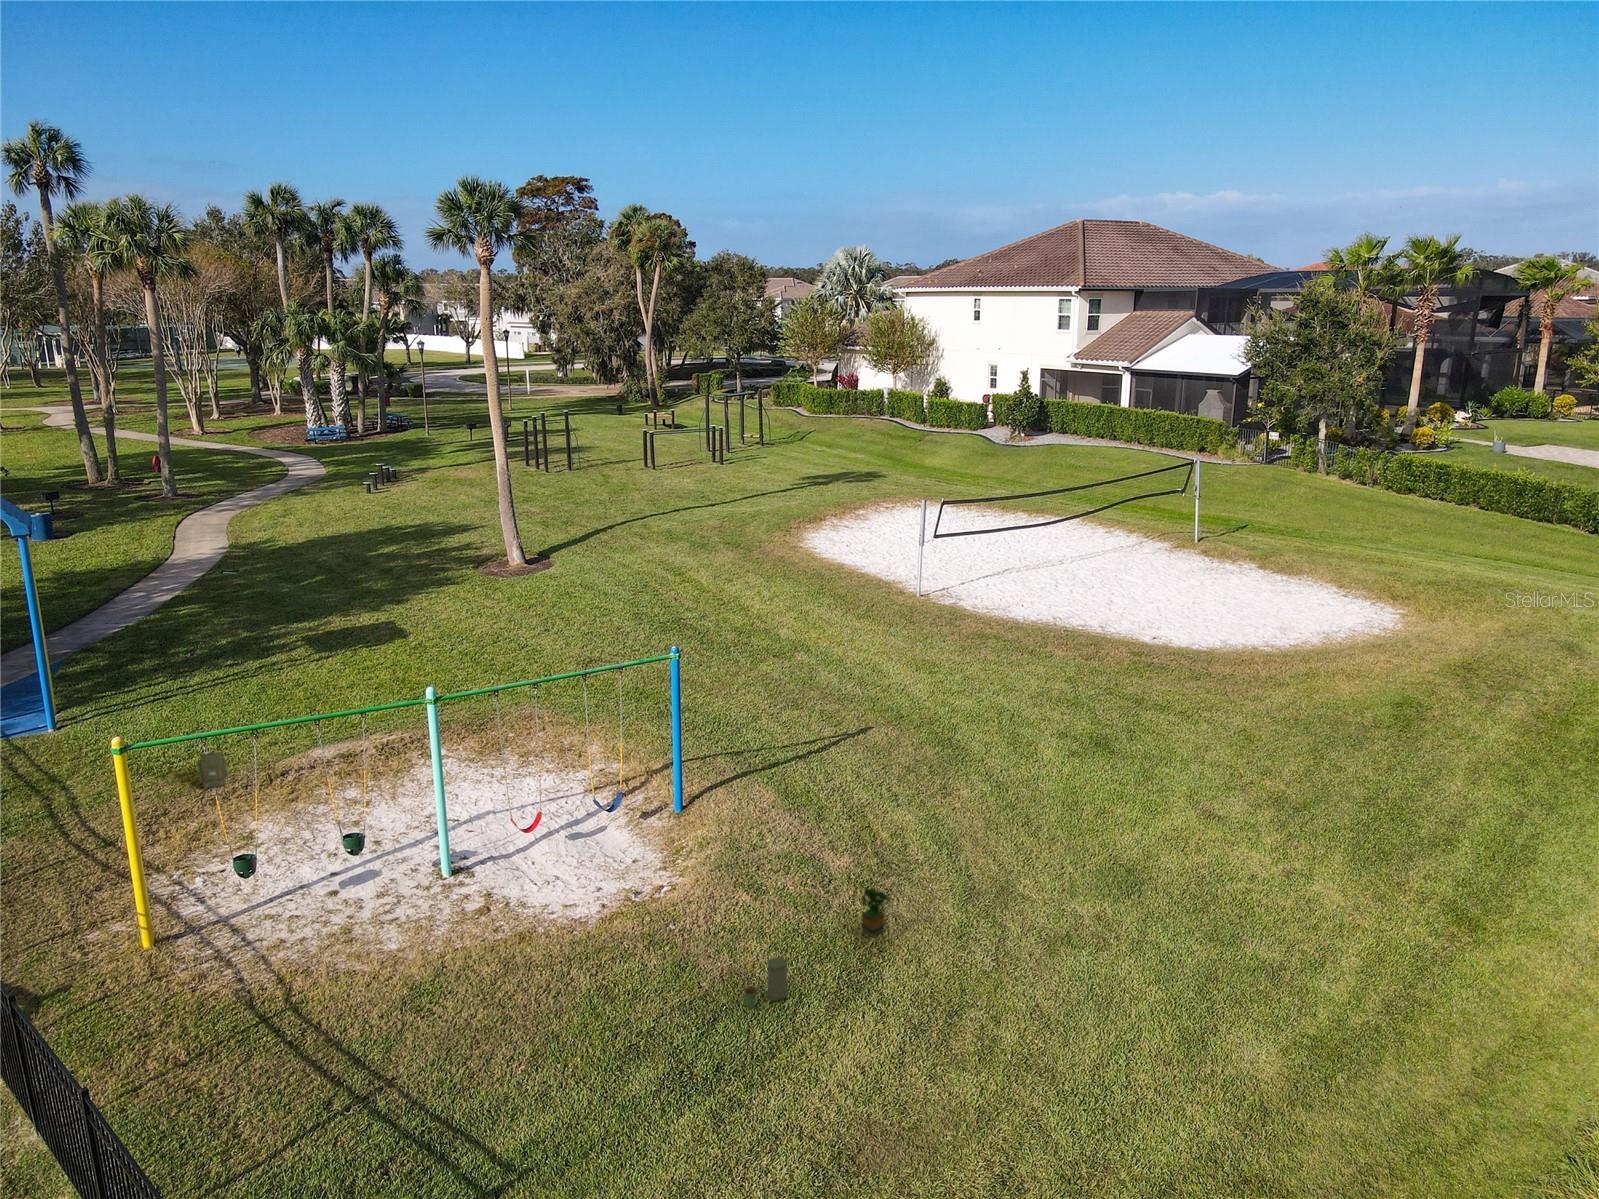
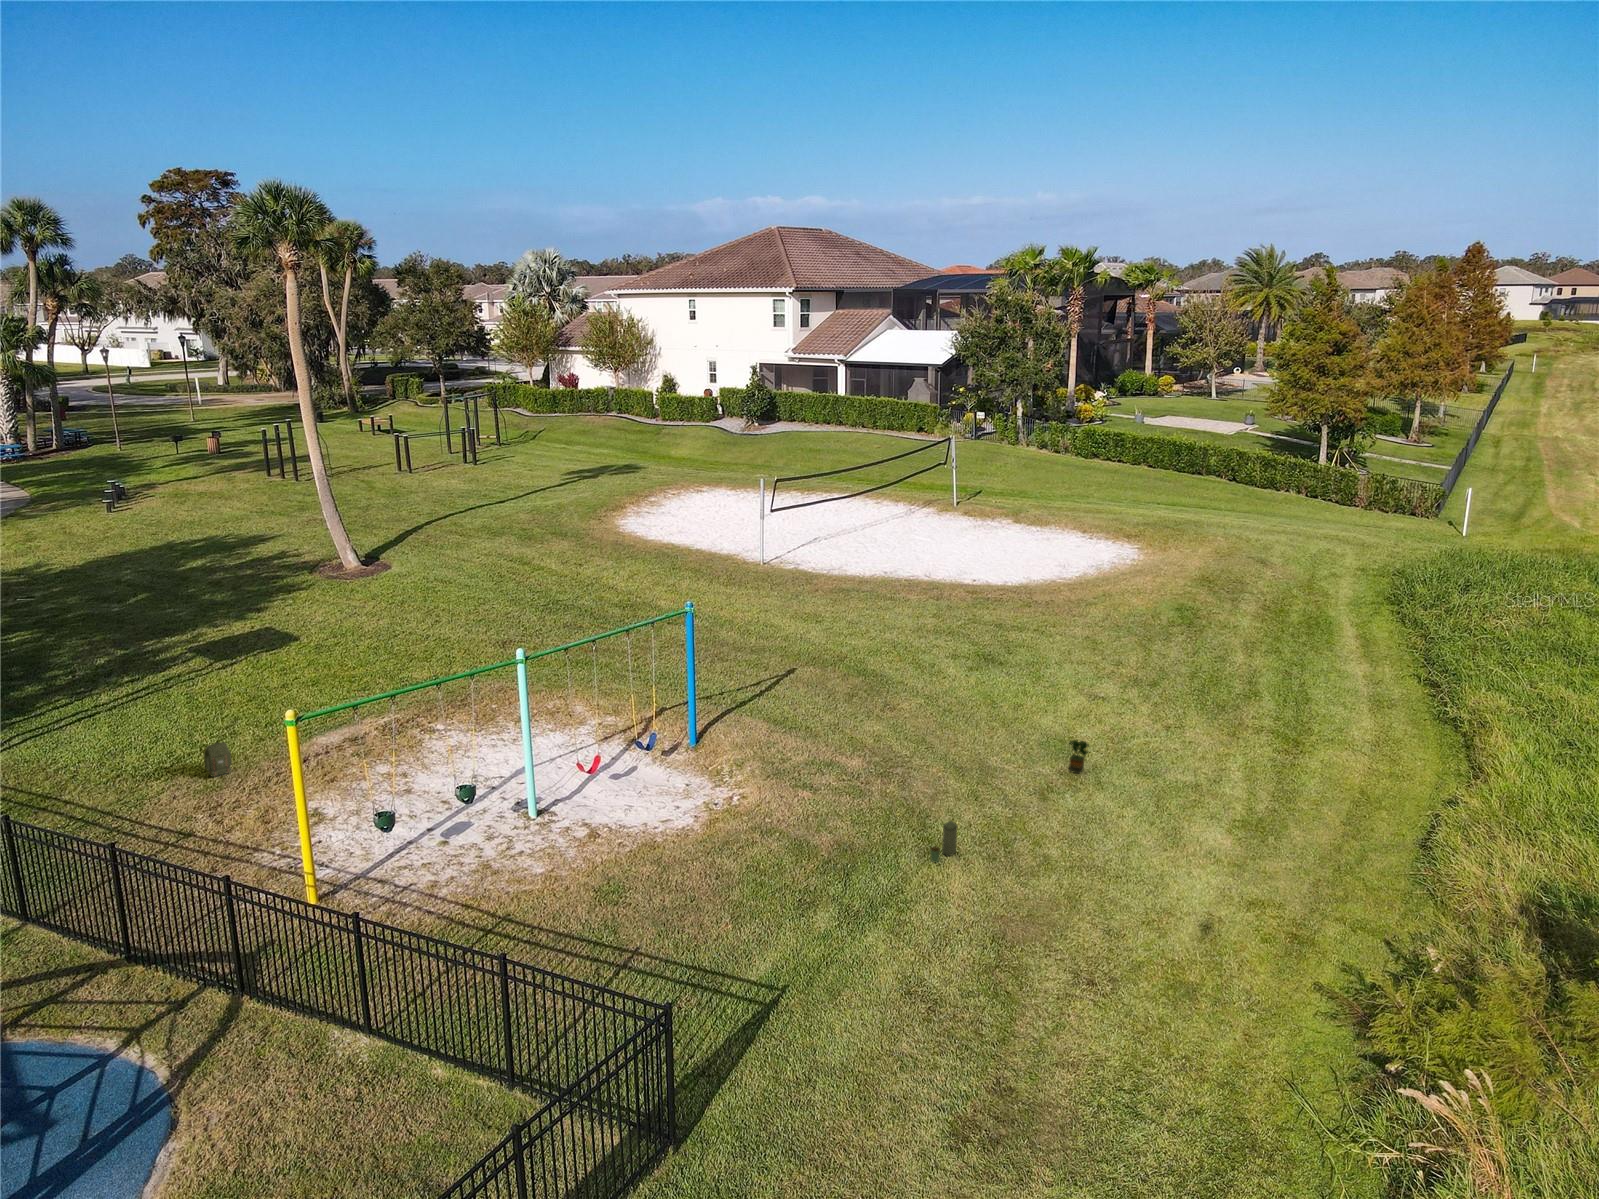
potted tree: present [861,888,890,937] -> present [1069,740,1089,774]
trash can: present [744,956,787,1008] -> present [930,821,958,862]

